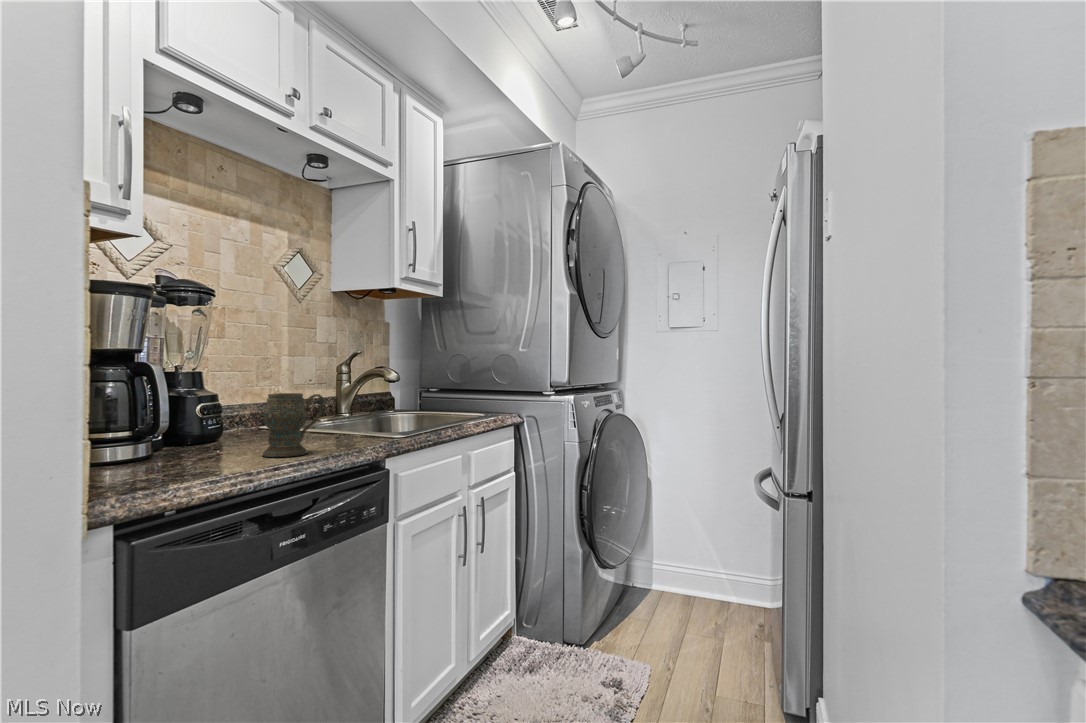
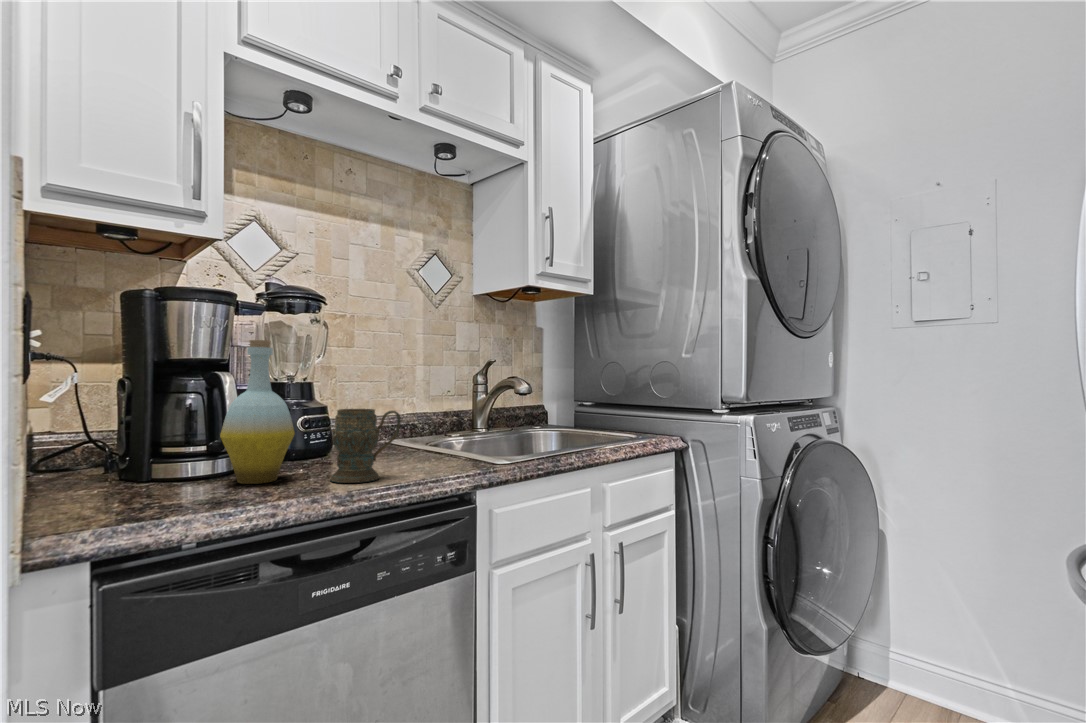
bottle: none [152,331,225,464] -> present [220,340,295,484]

